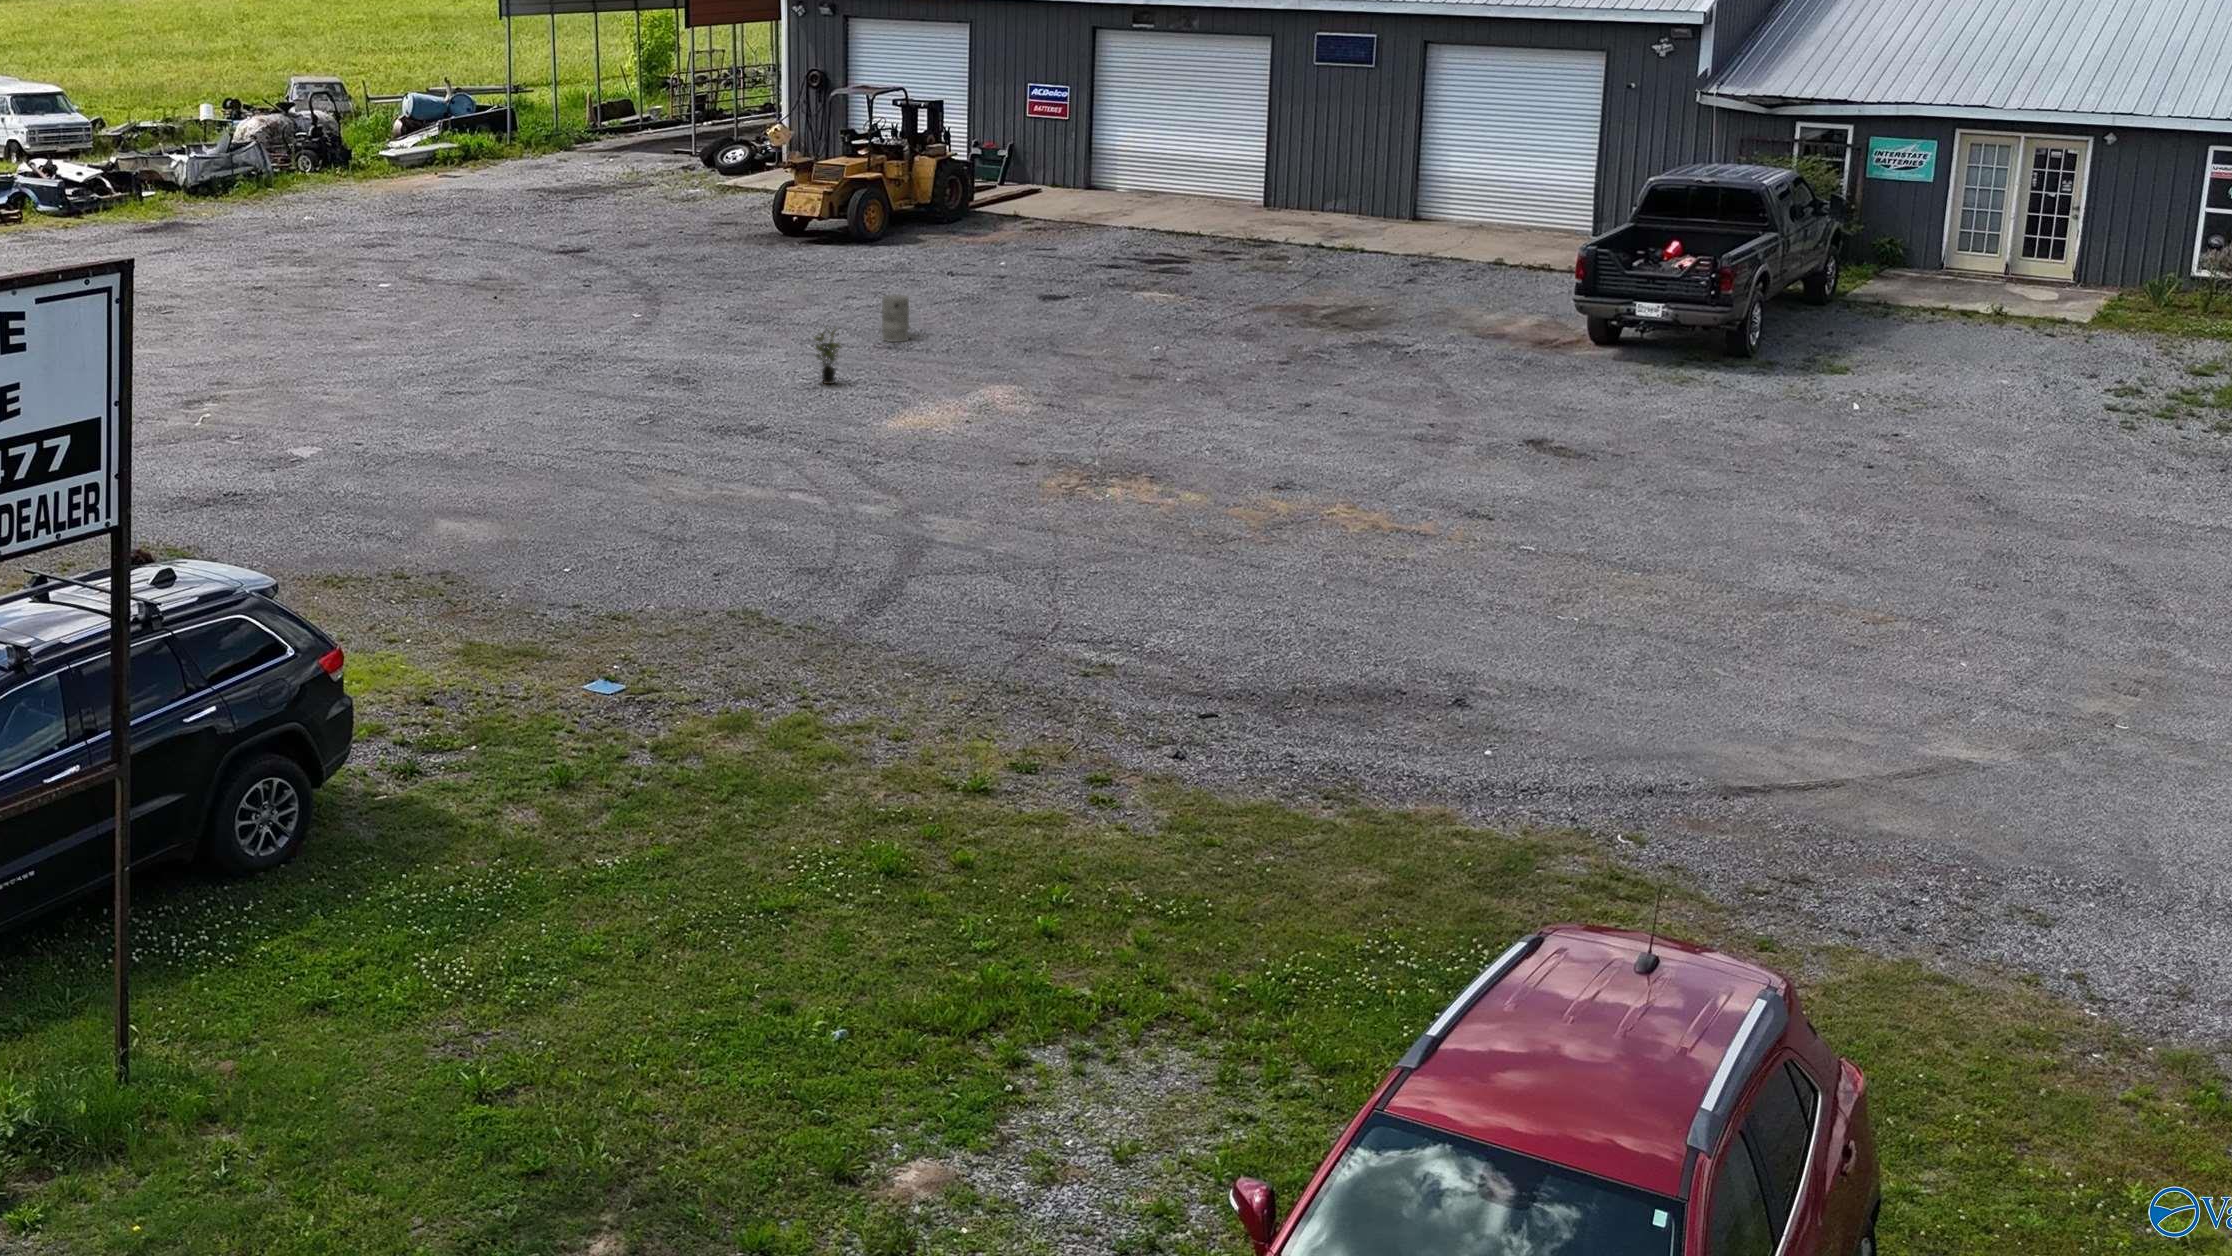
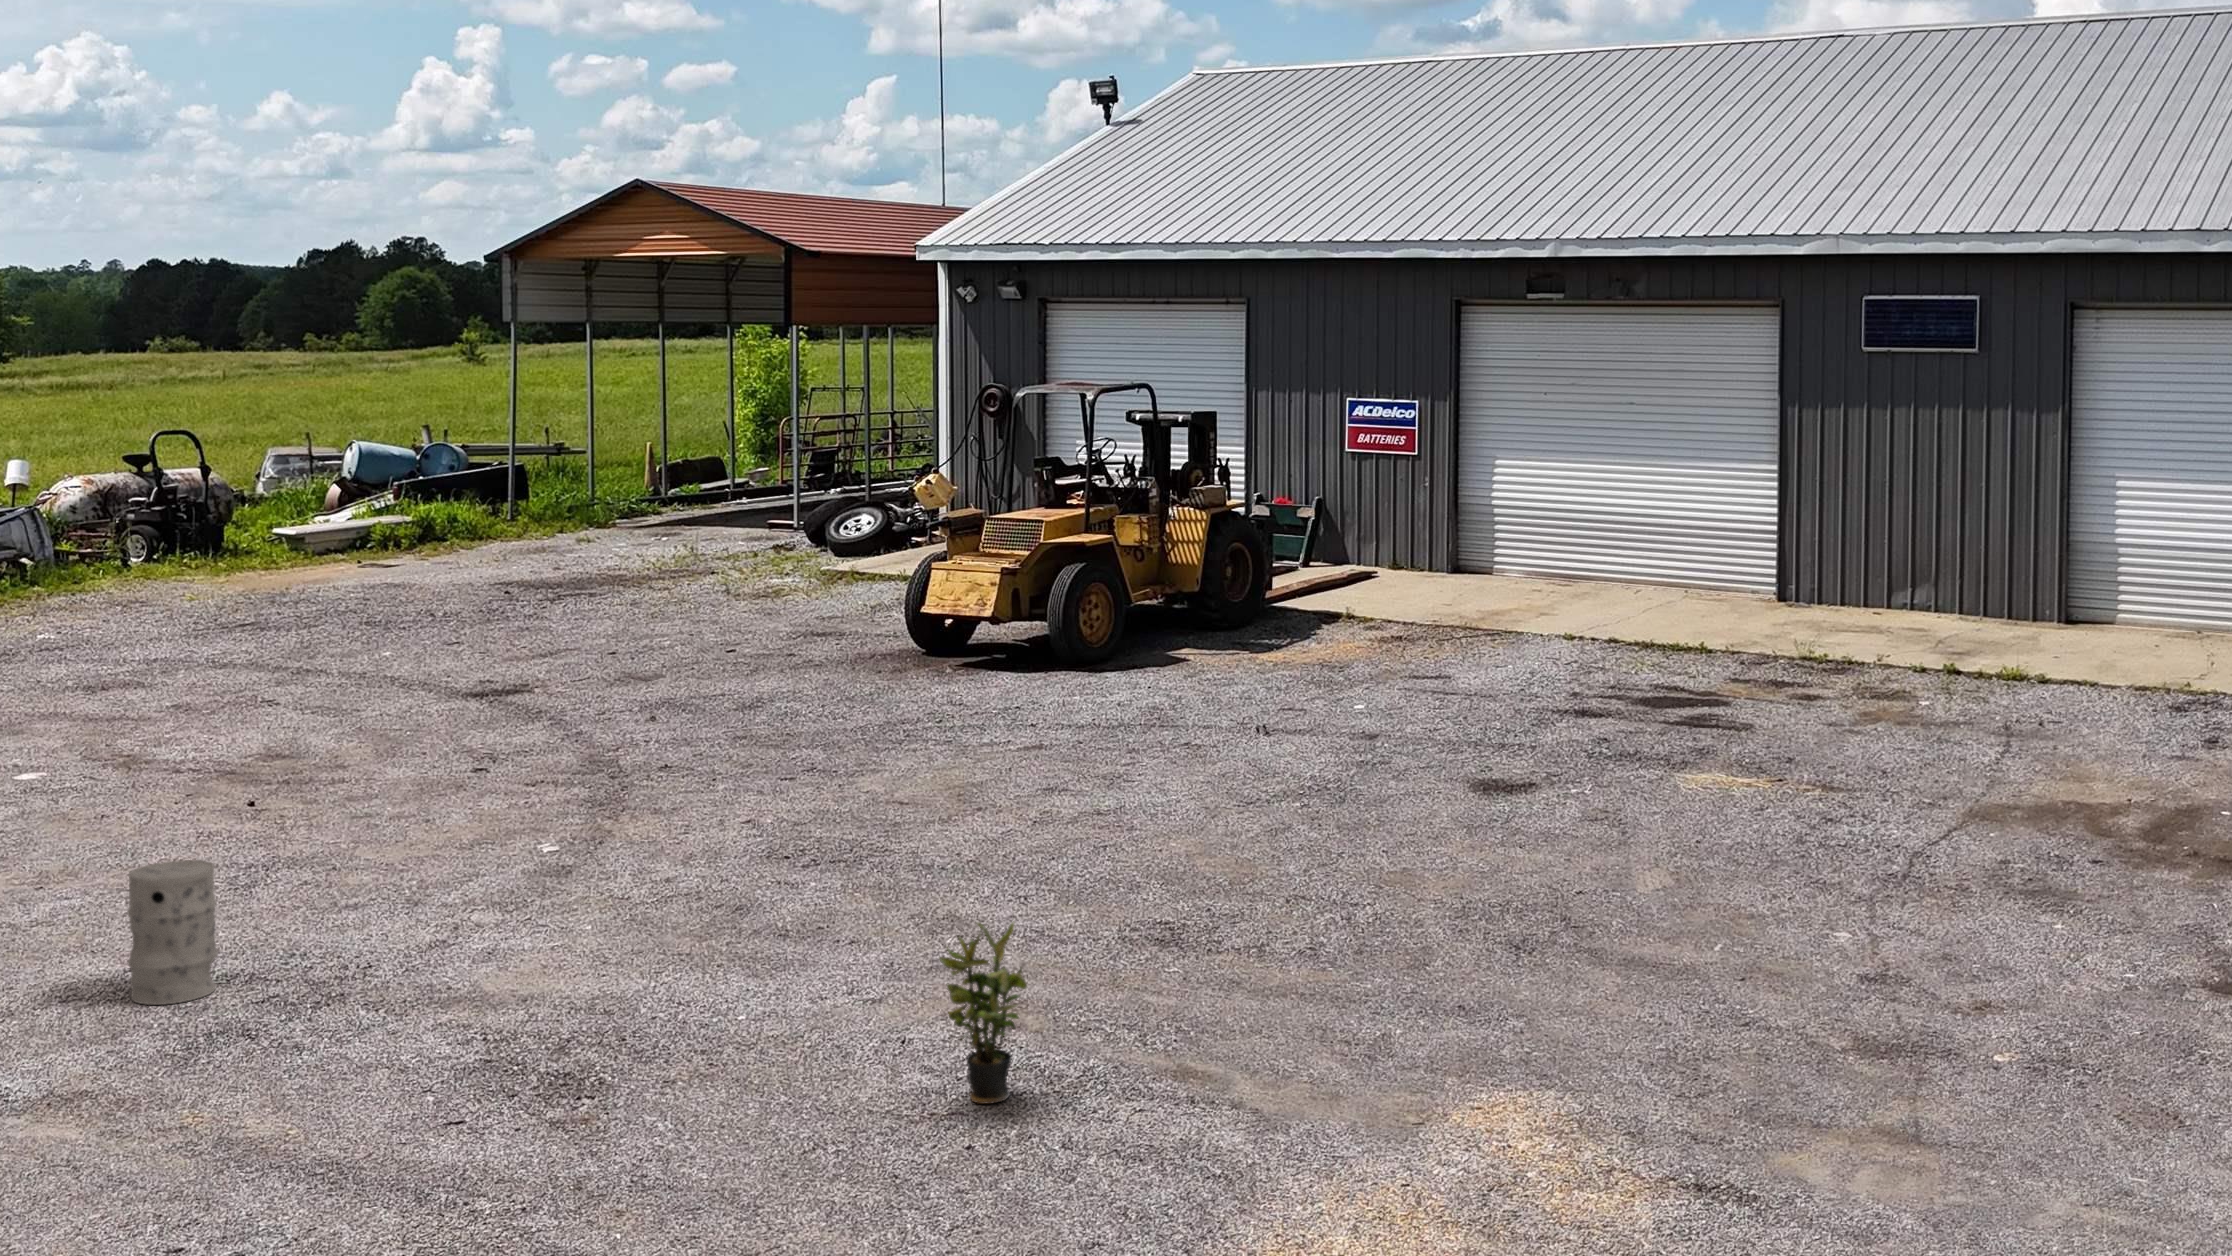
trash can: present [882,294,909,342] -> present [127,860,218,1005]

